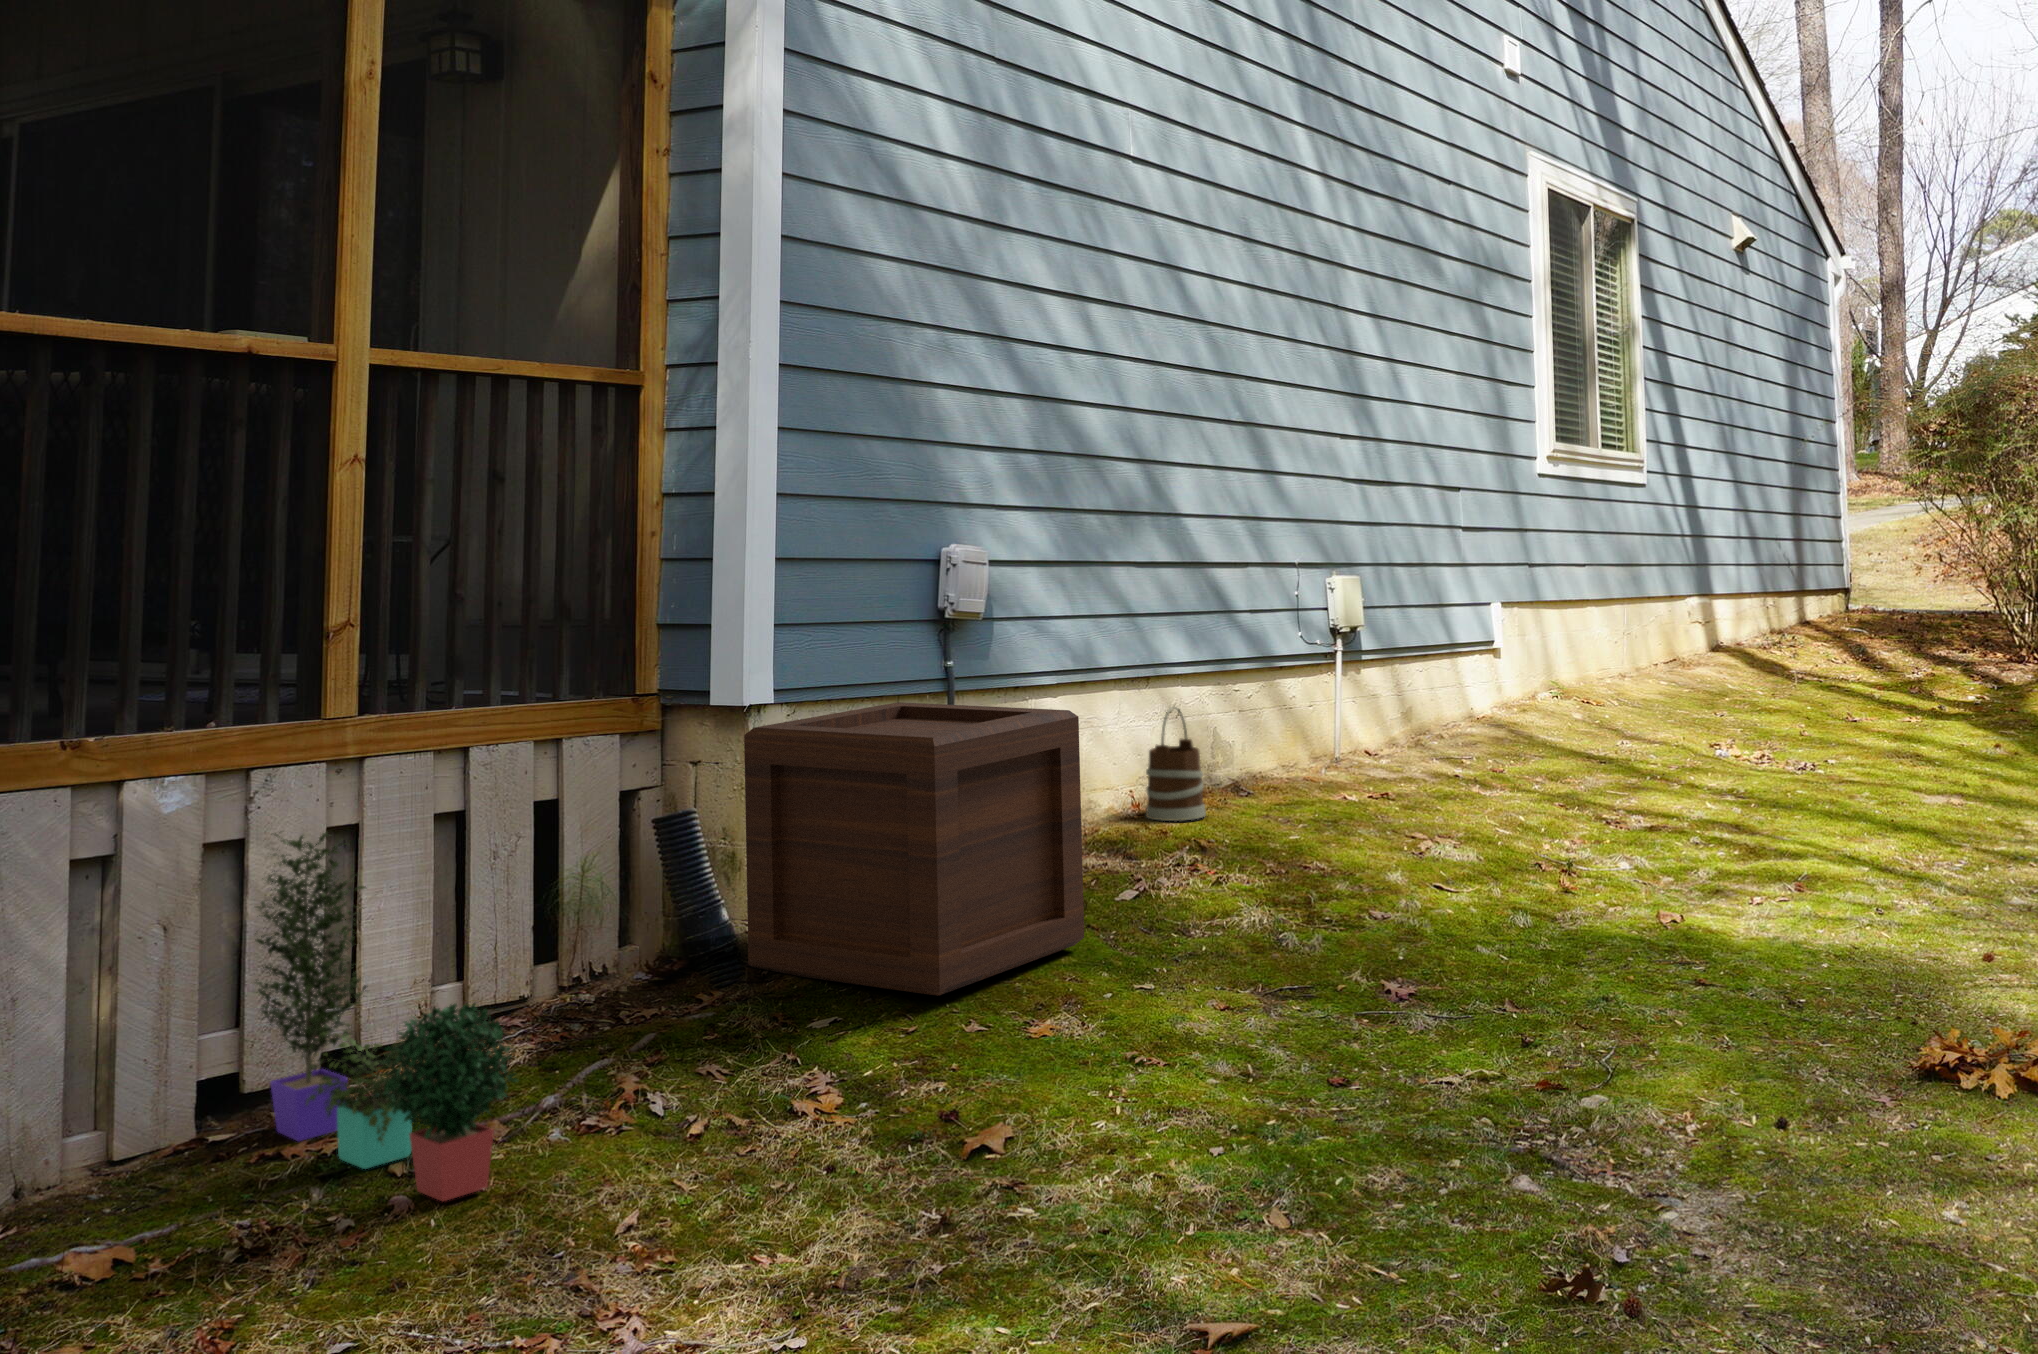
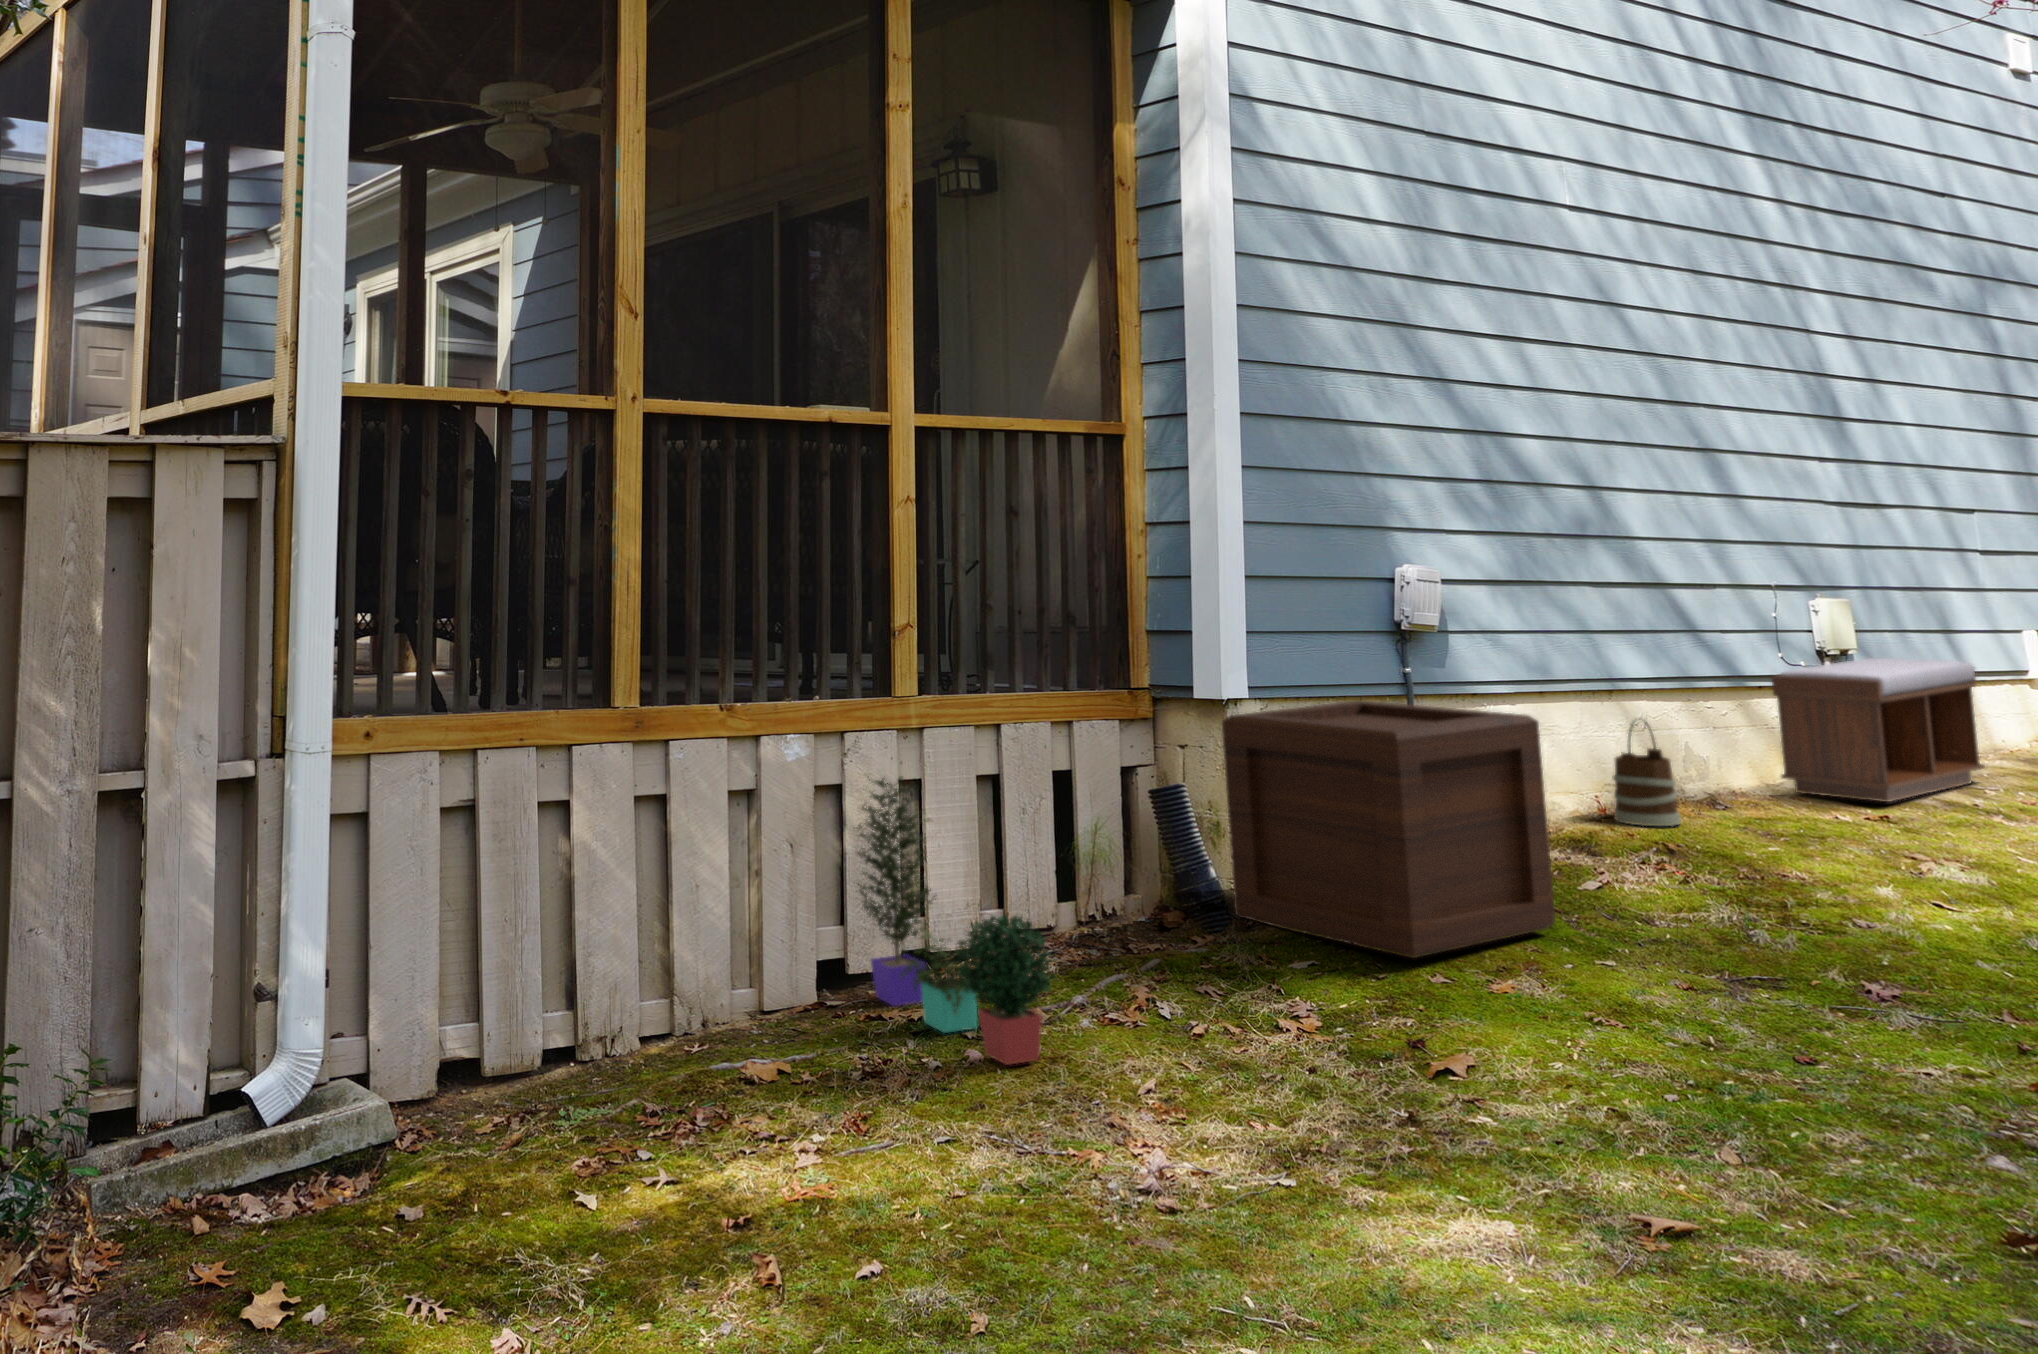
bench: none [1291,636,1458,779] -> present [1772,658,1985,802]

